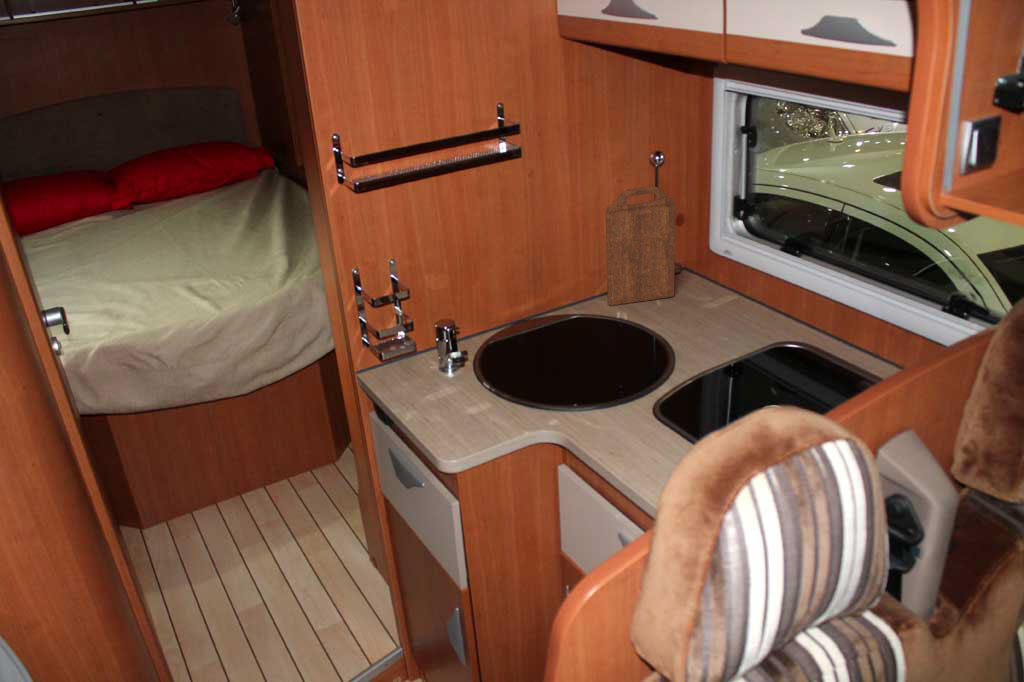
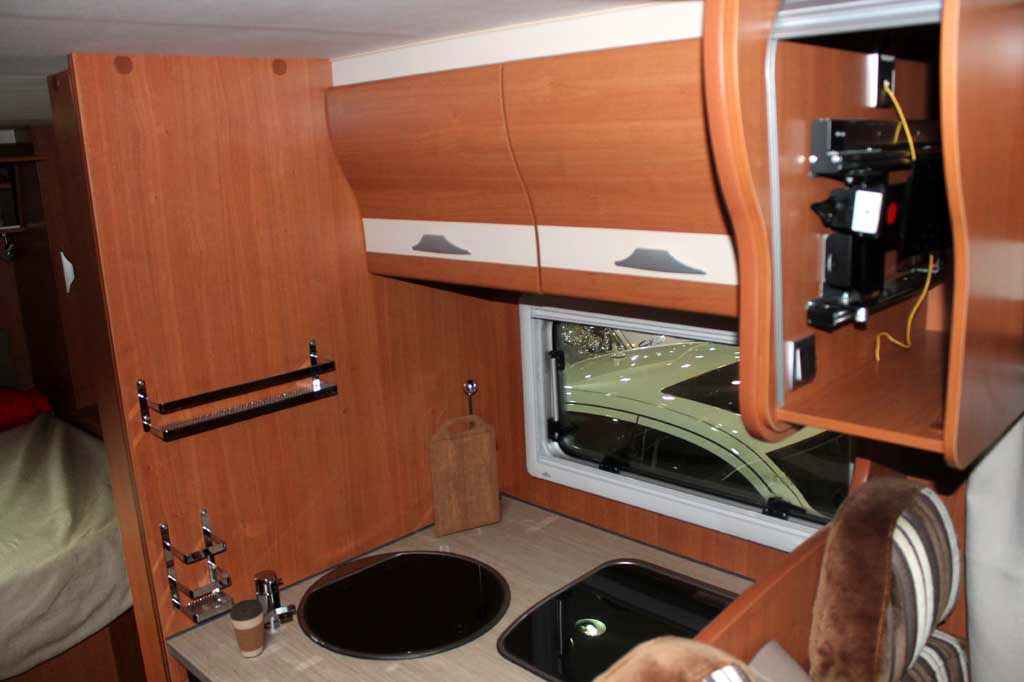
coffee cup: none [414,343,442,392] -> present [230,599,264,657]

